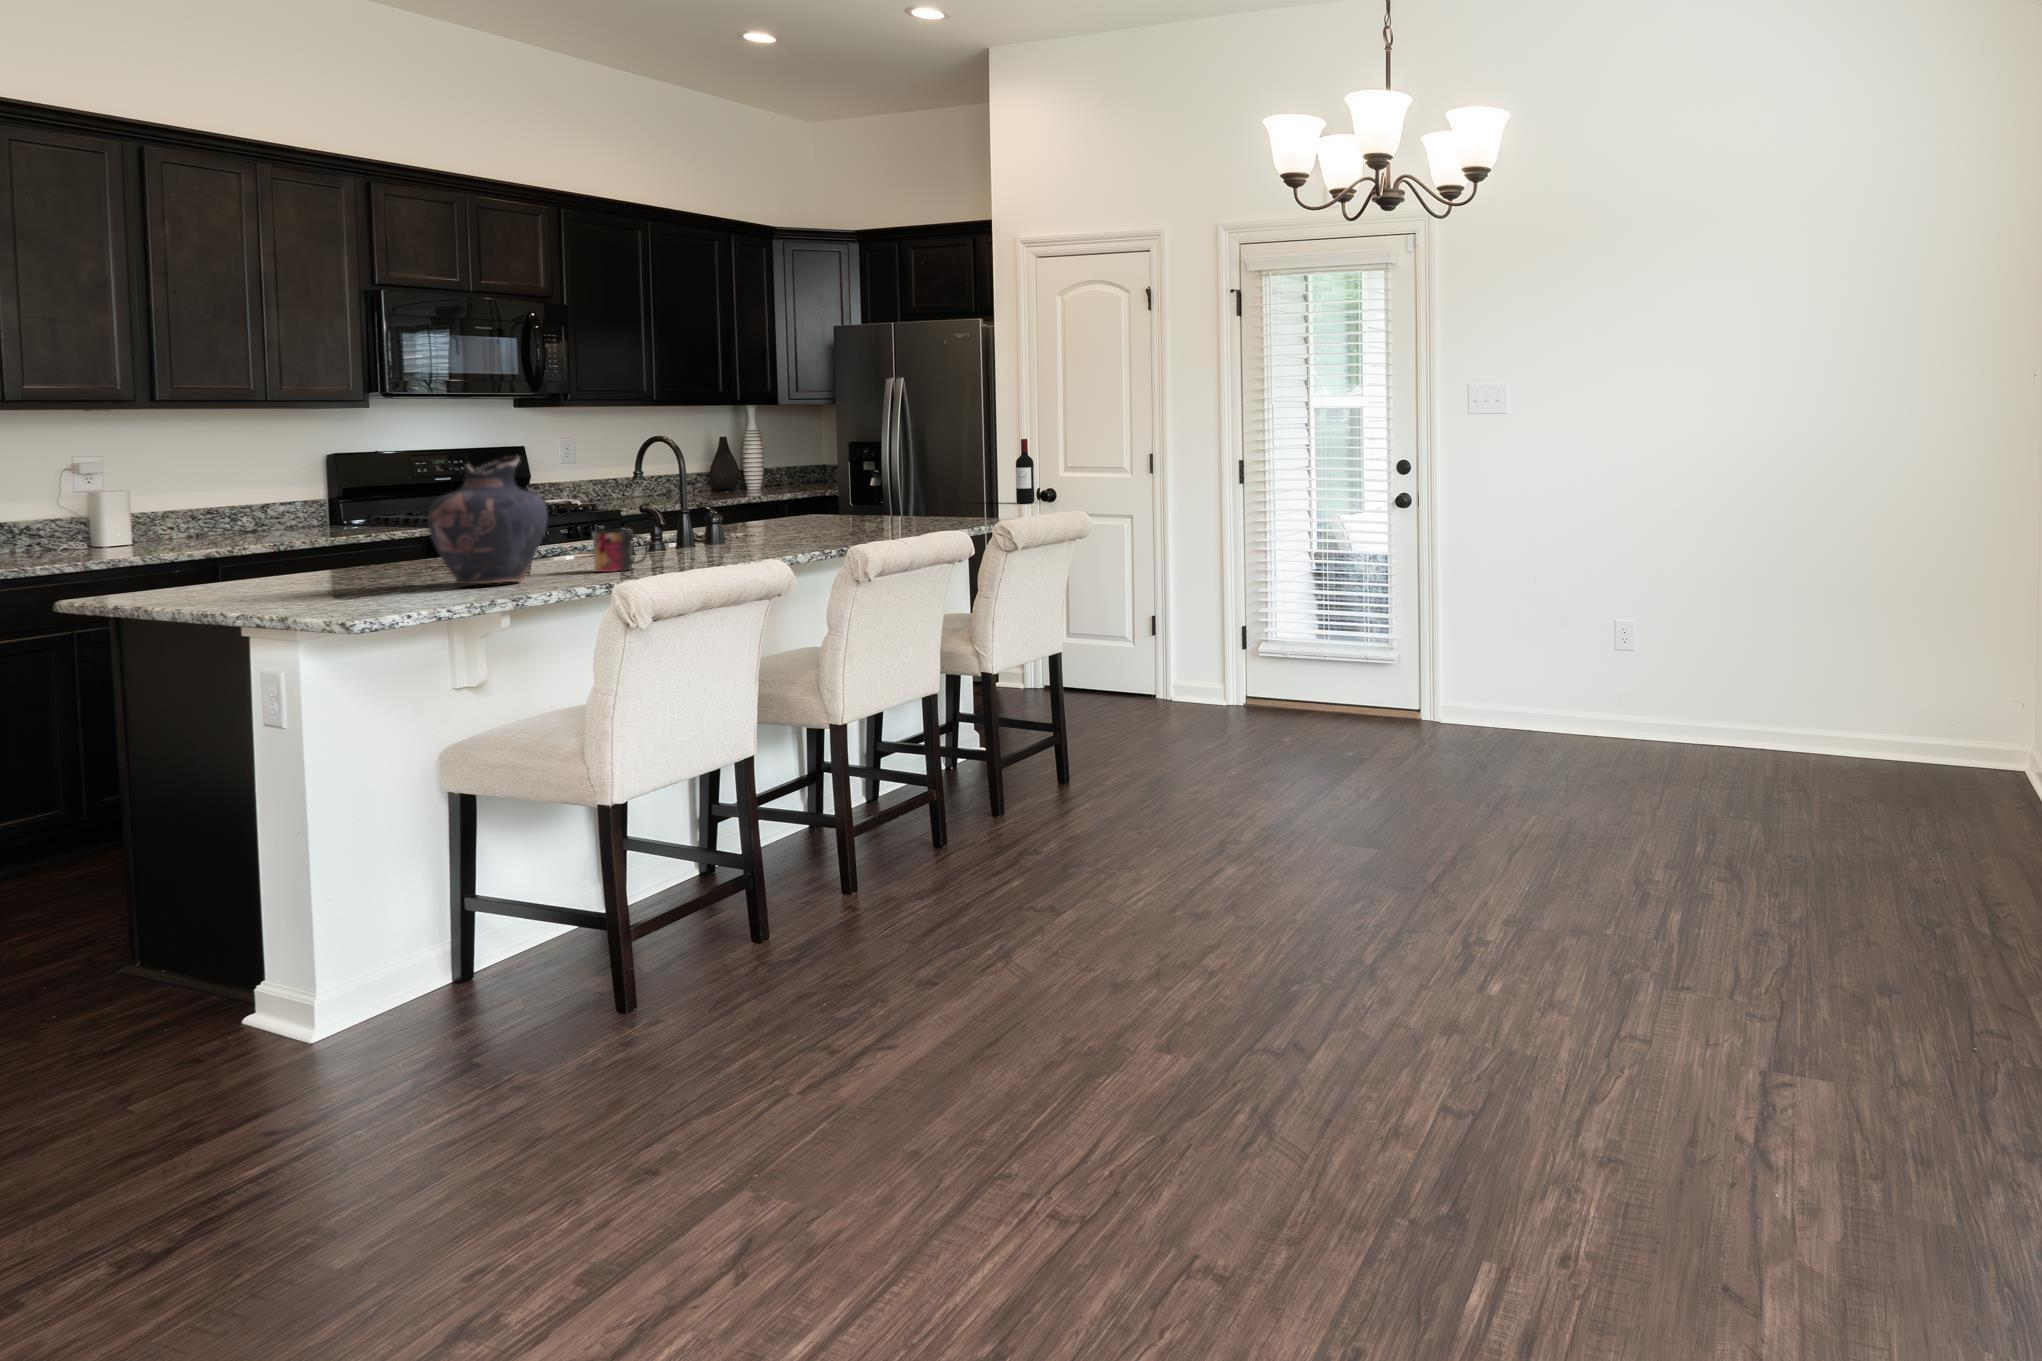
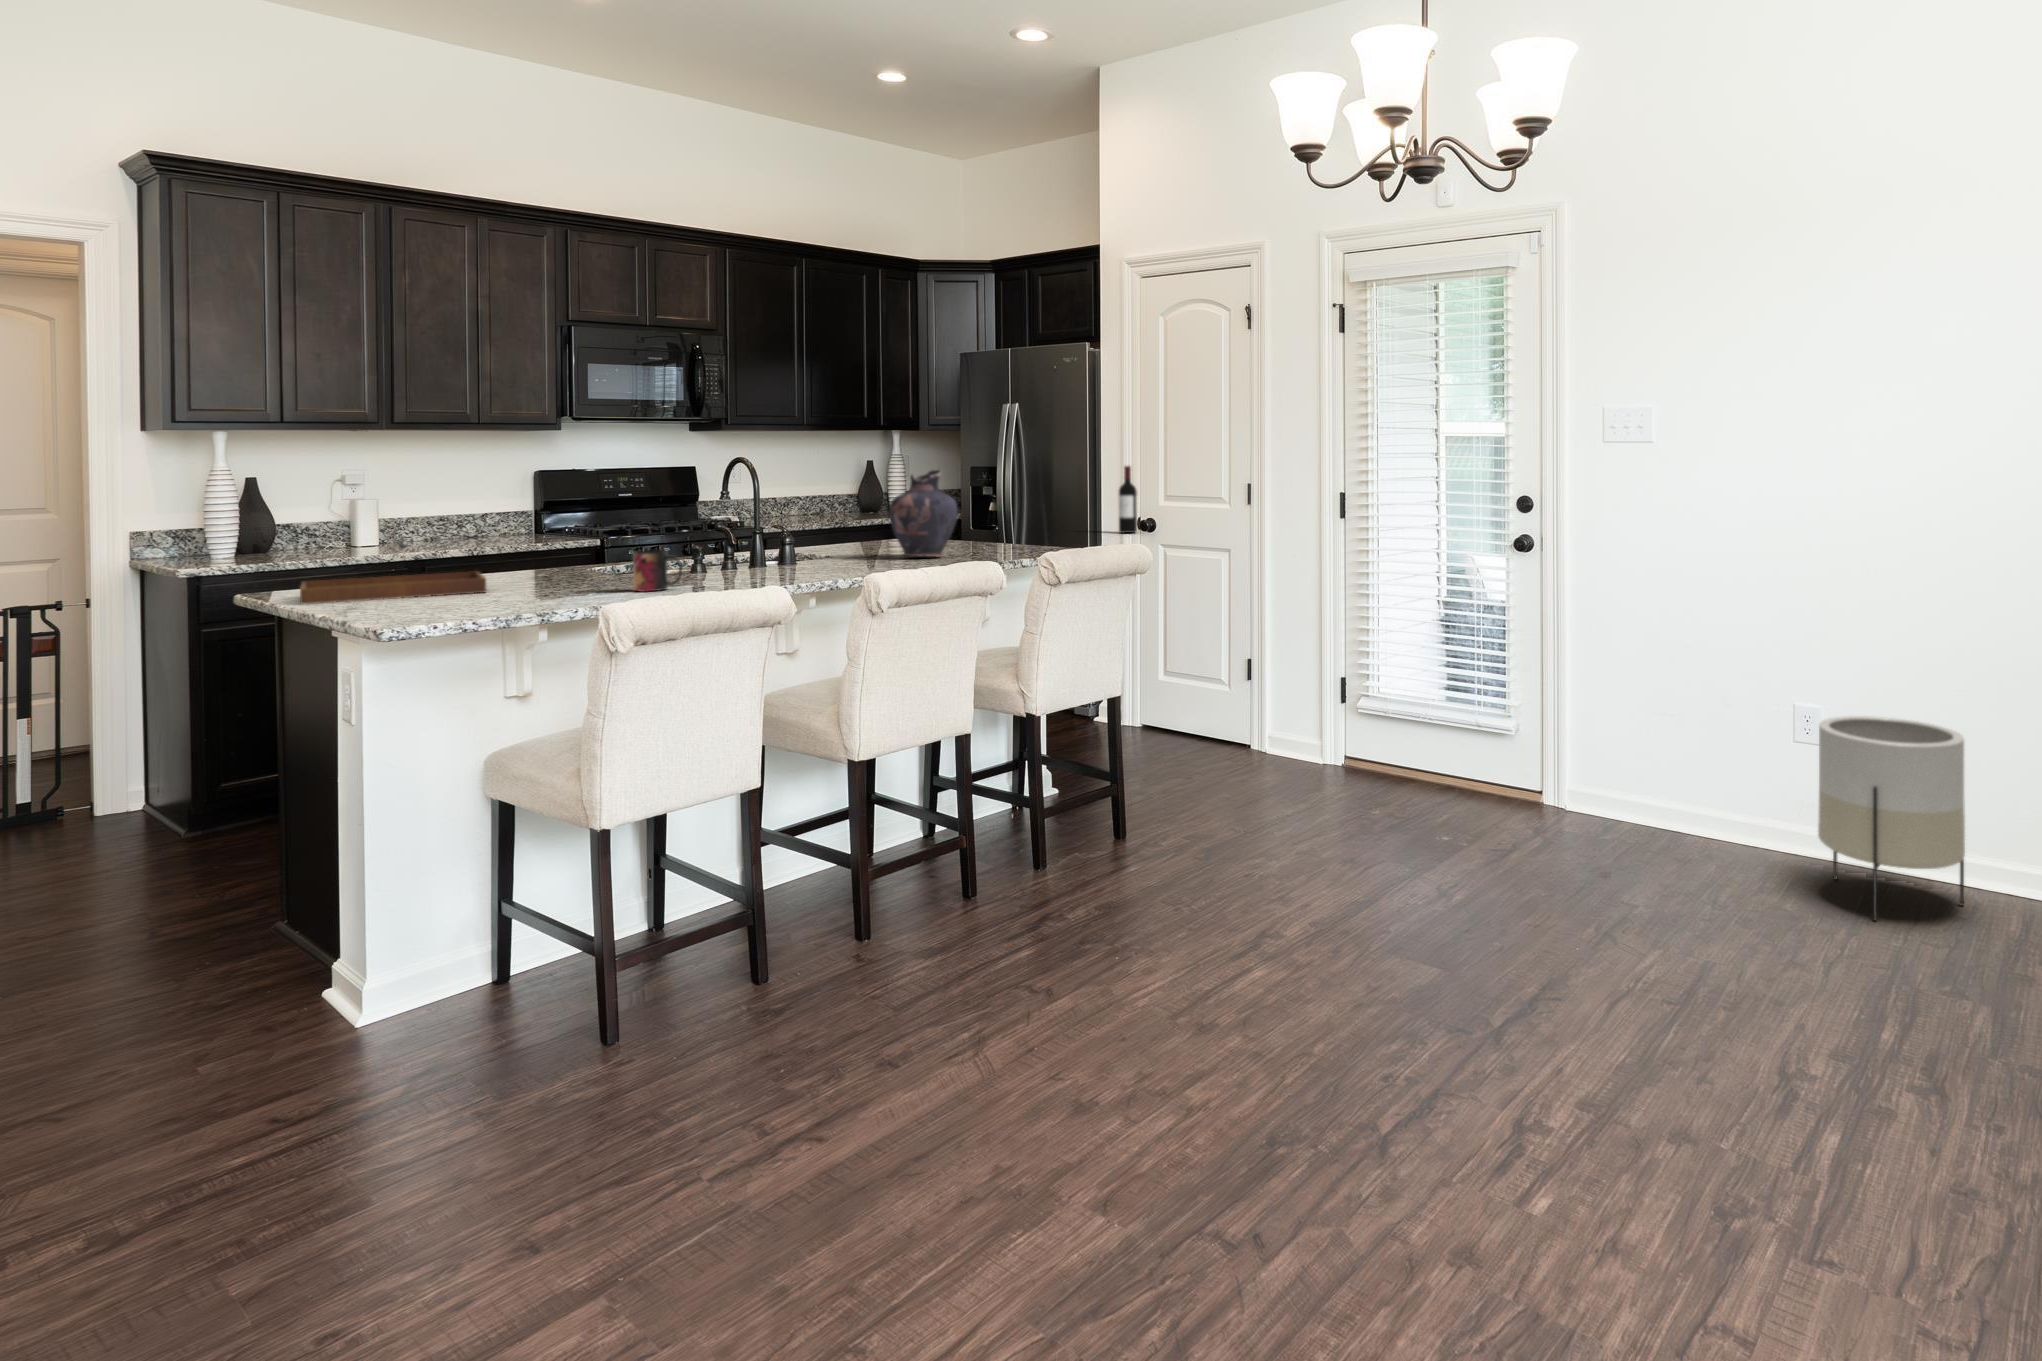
vase: present [428,456,547,584] -> present [889,469,957,556]
tray: none [166,529,411,604] -> present [300,540,486,604]
planter: none [1639,623,1740,777] -> present [1818,716,1965,921]

